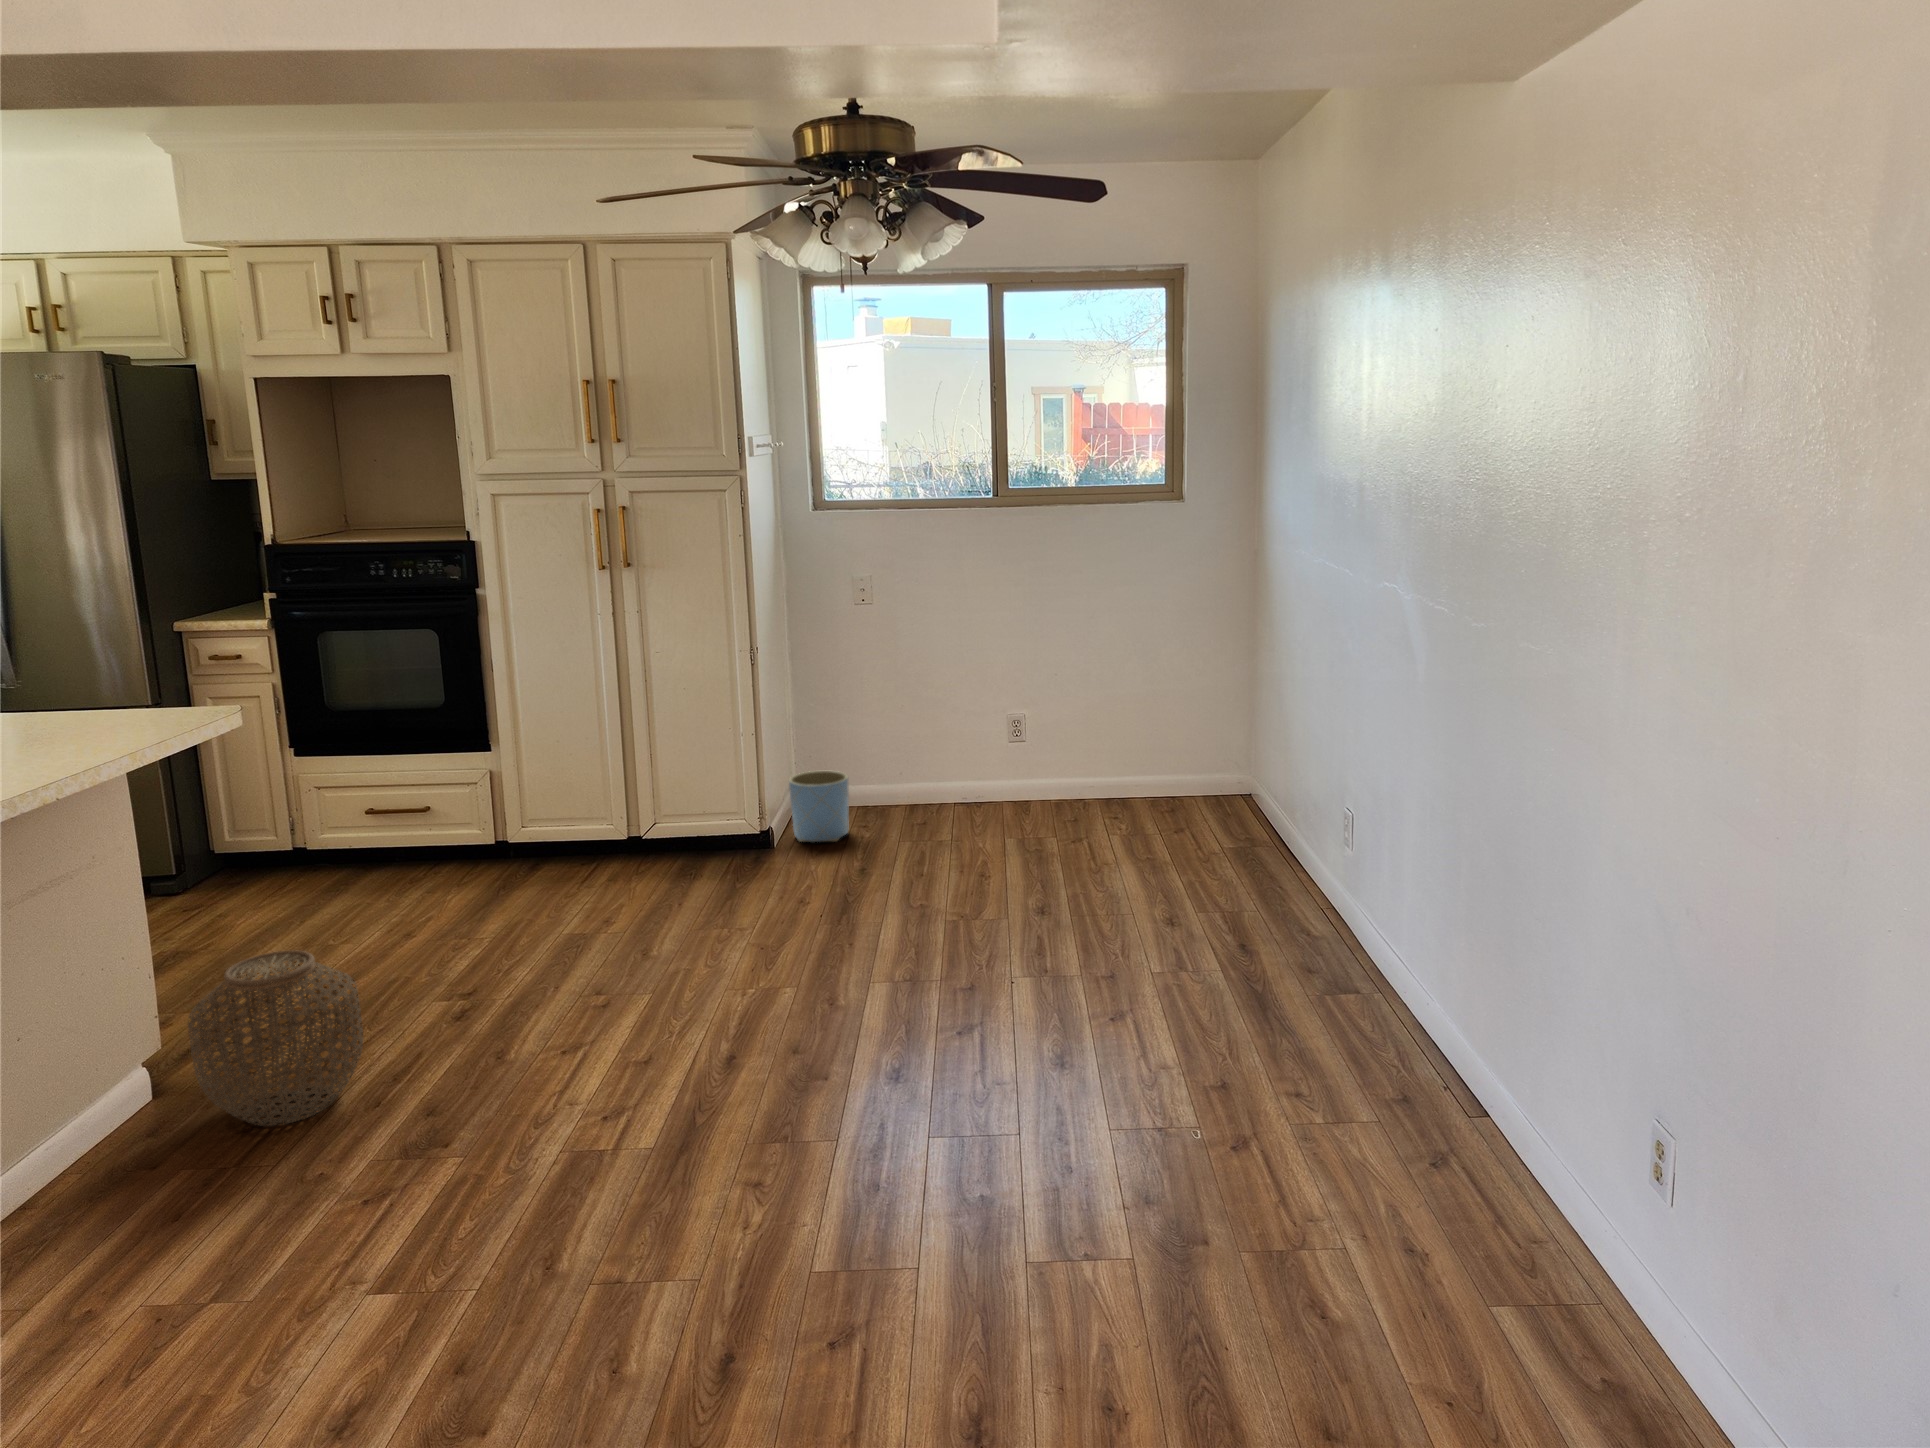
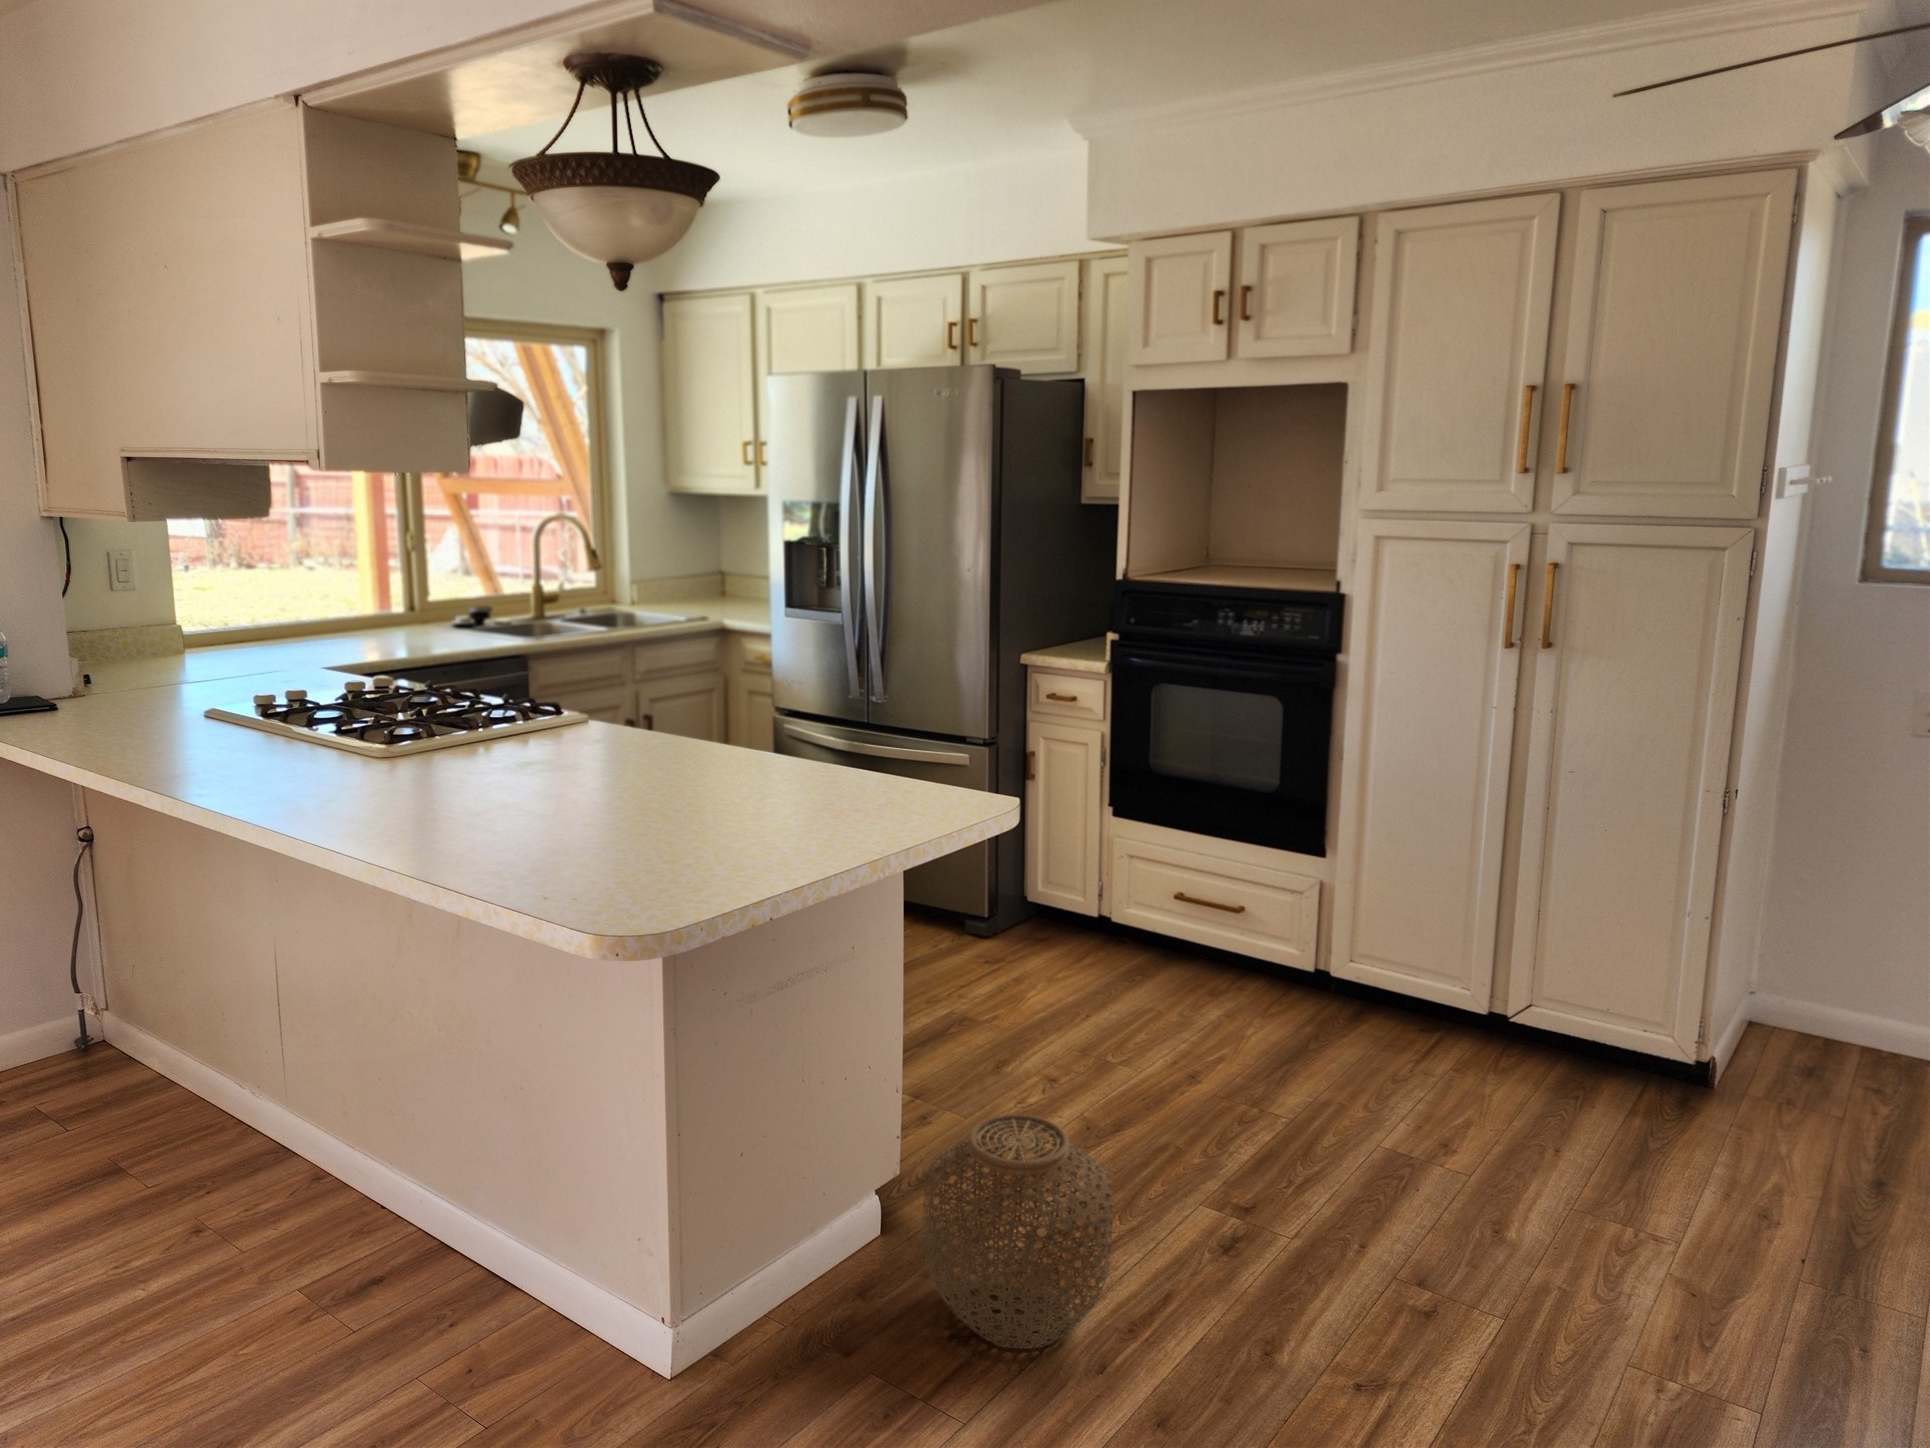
planter: present [789,770,849,842] -> none [1750,983,1866,1109]

